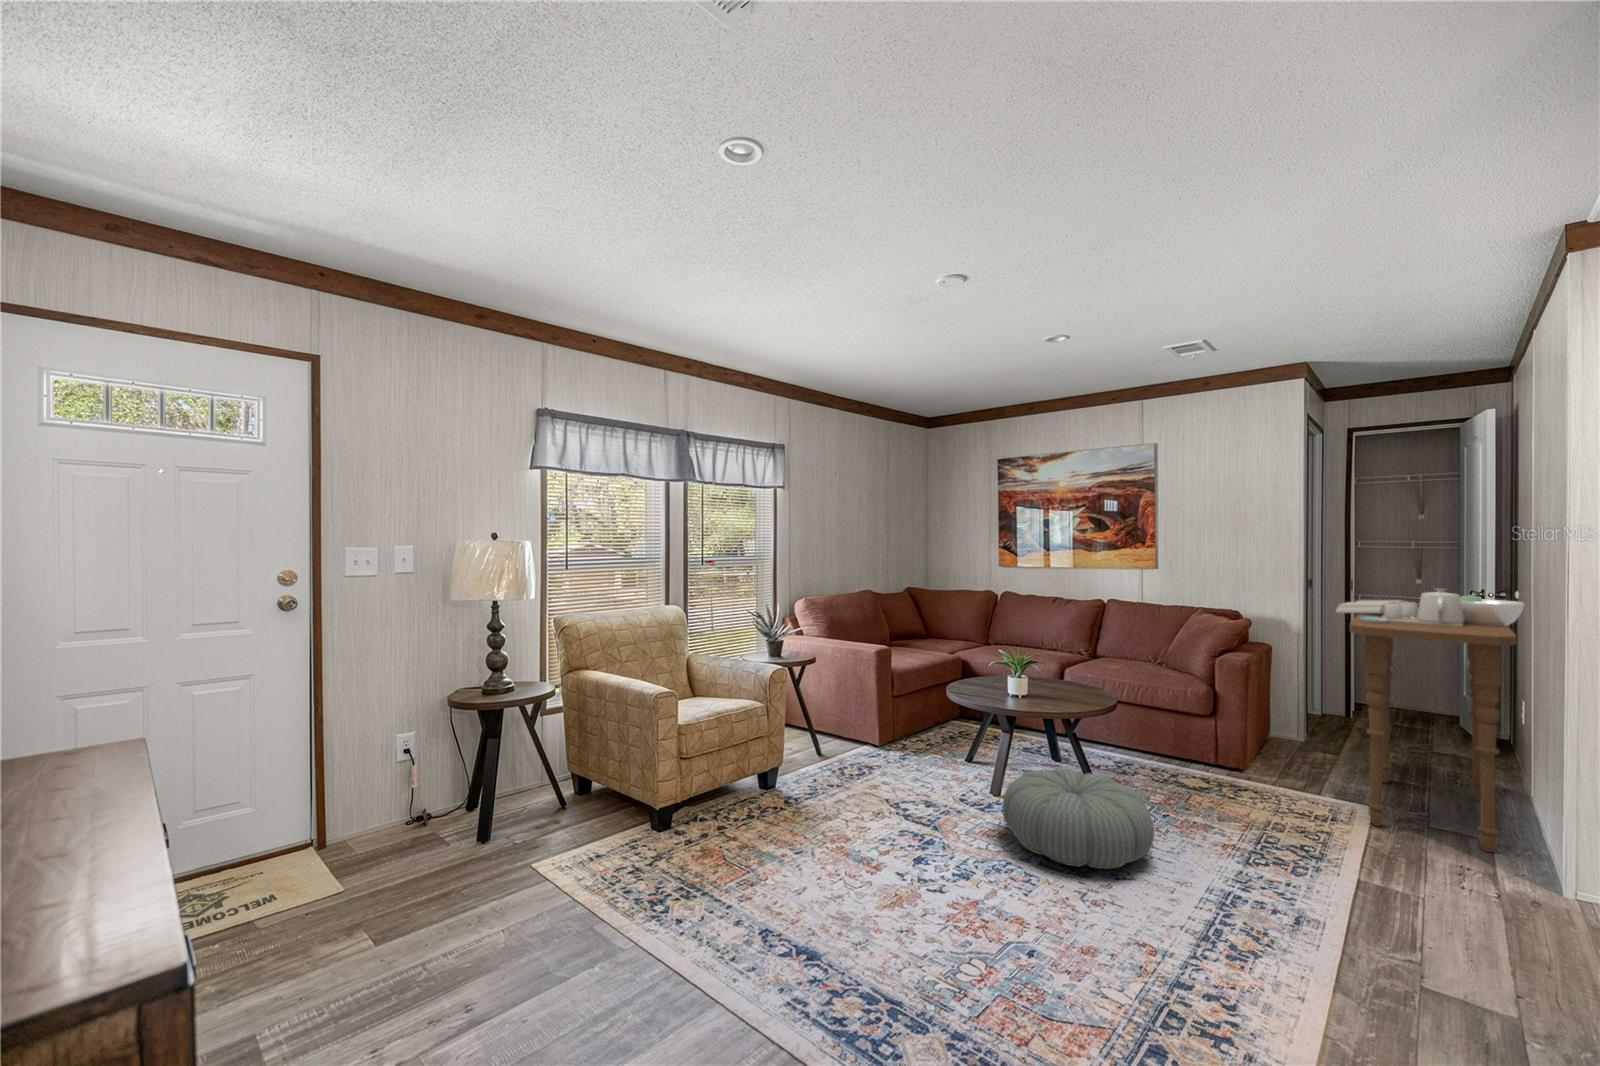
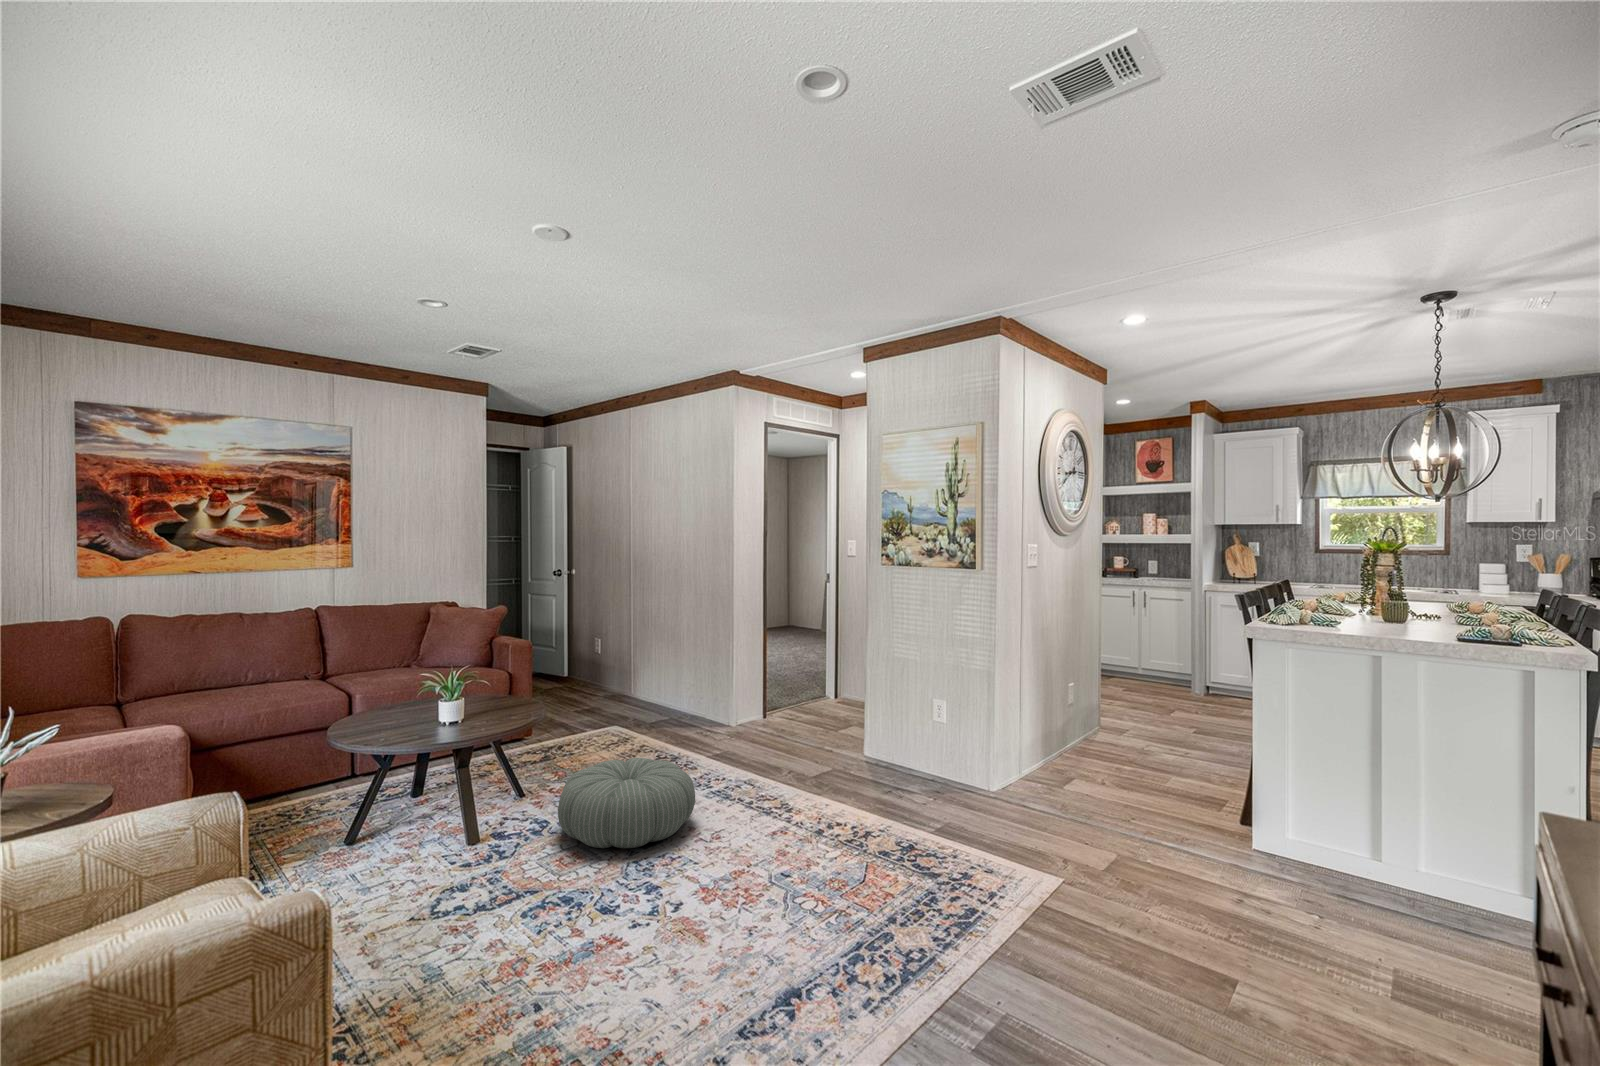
side table: present [1336,588,1525,852] -> none [581,567,708,736]

